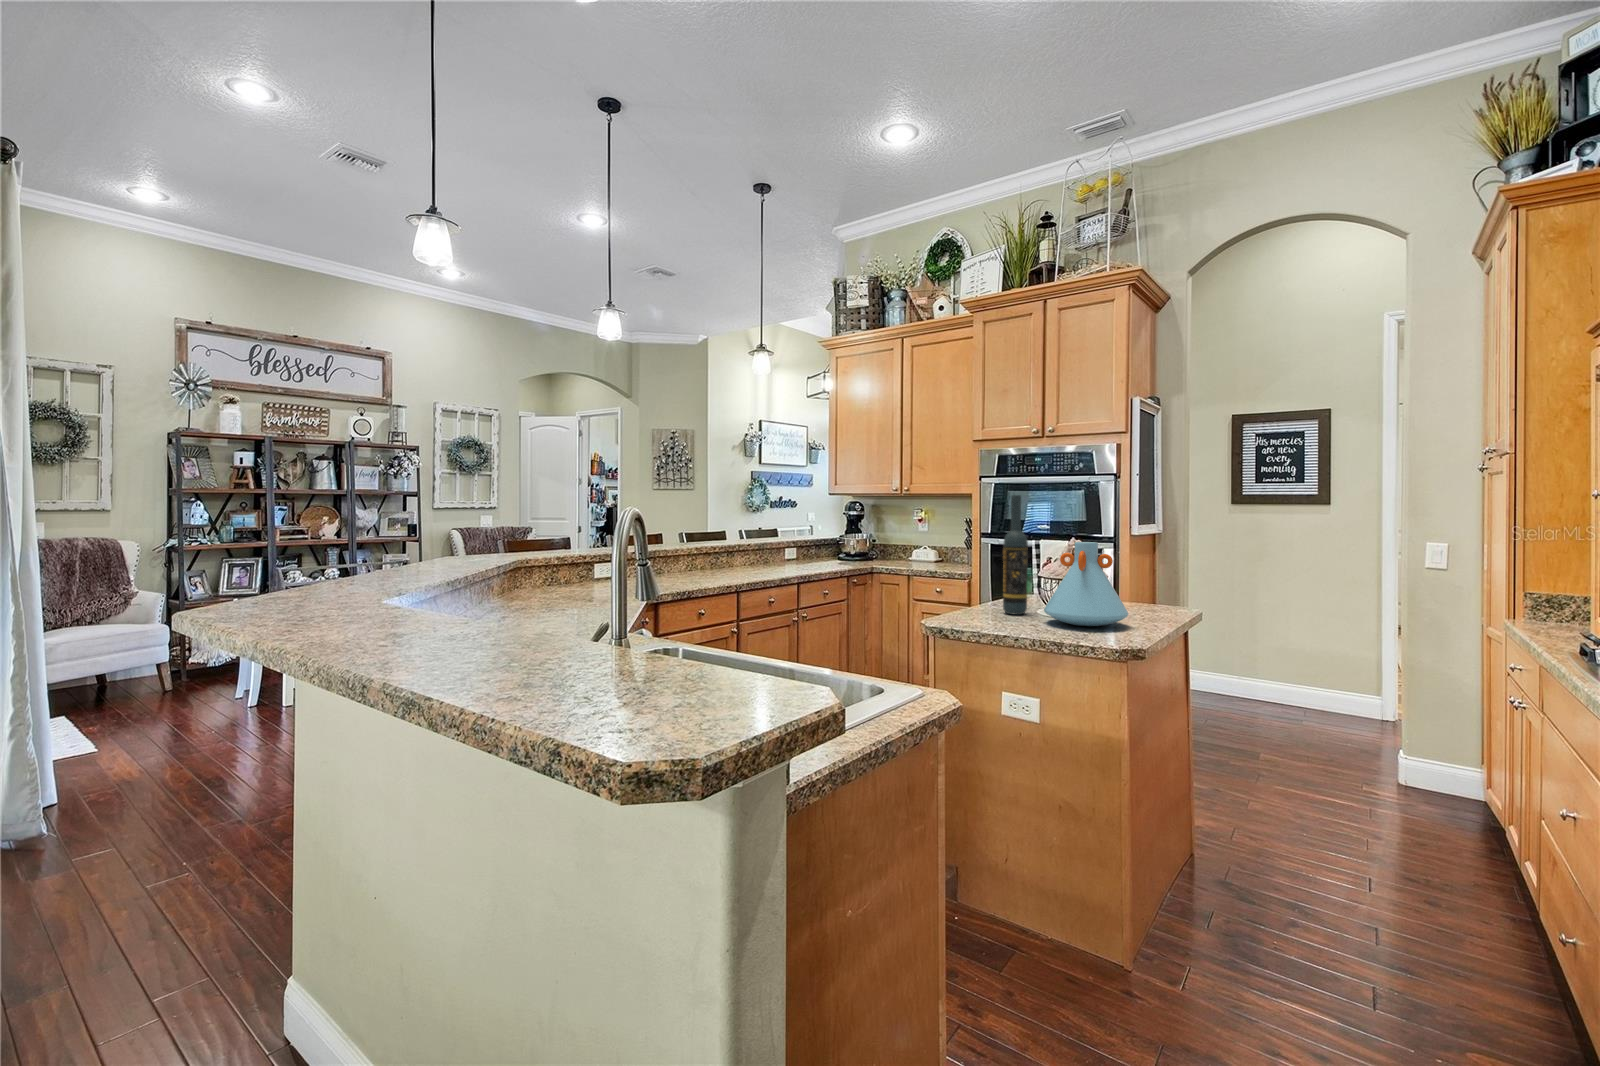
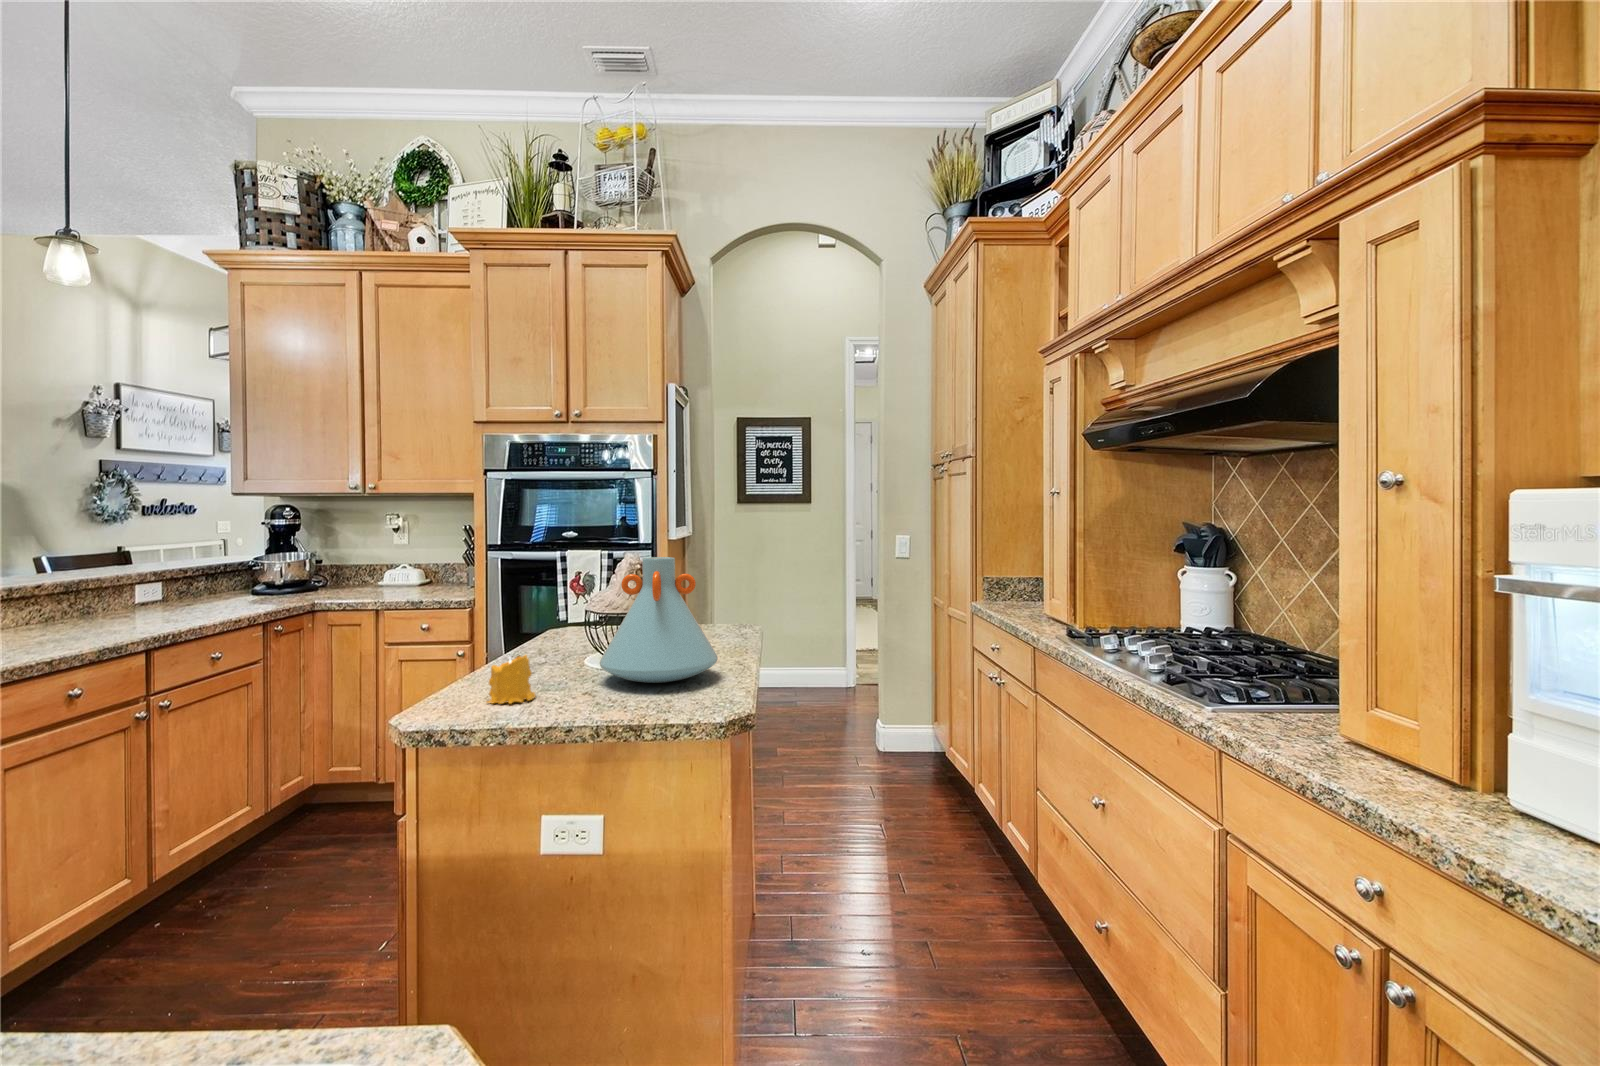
wine bottle: present [1003,495,1028,615] -> none [531,488,569,673]
candle: none [974,596,1002,625] -> present [487,655,535,704]

